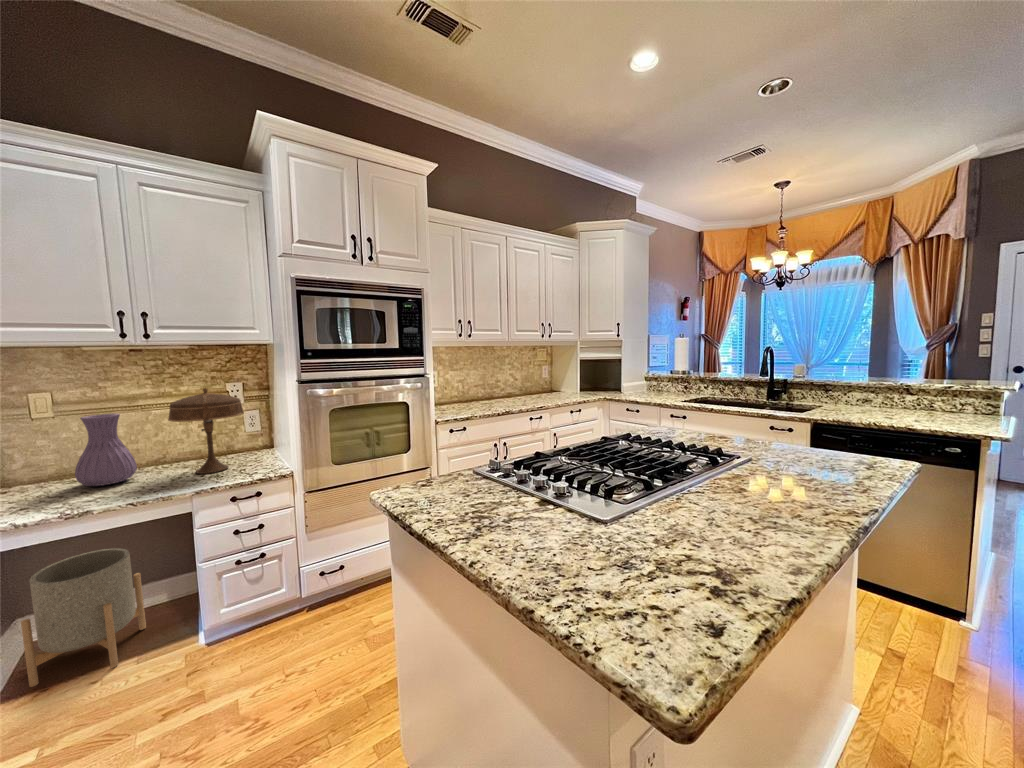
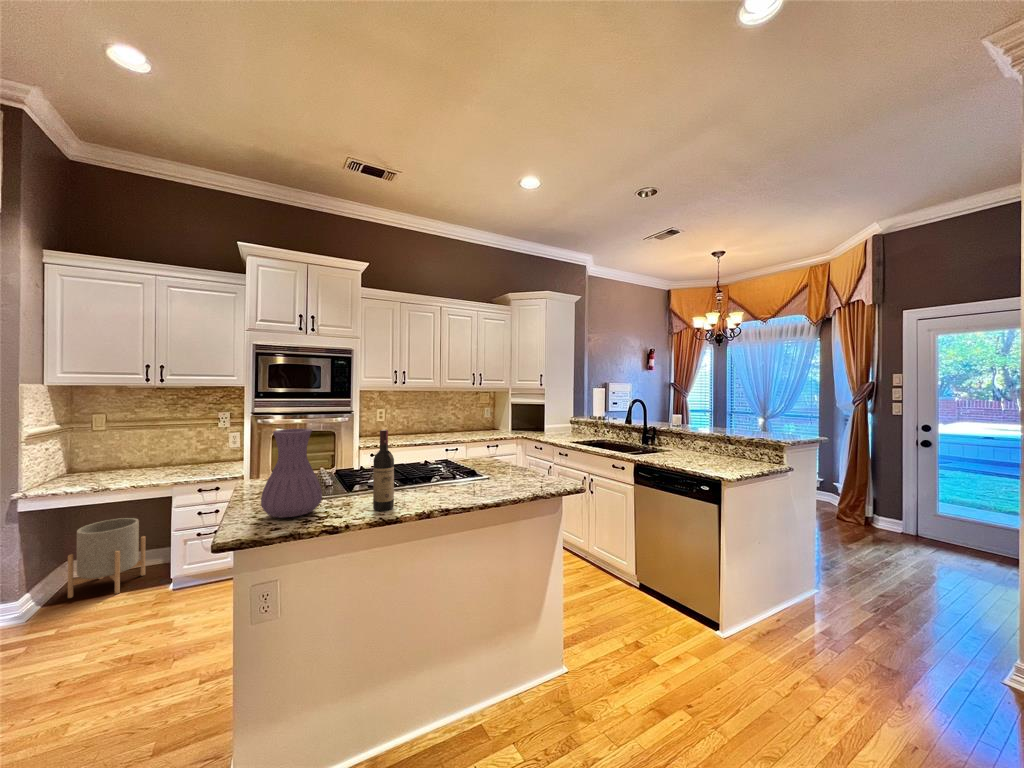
wine bottle: none [757,379,803,531] -> present [373,430,394,511]
table lamp: present [168,388,244,474] -> none [168,416,219,472]
vase: present [75,414,137,486] -> present [261,429,322,518]

